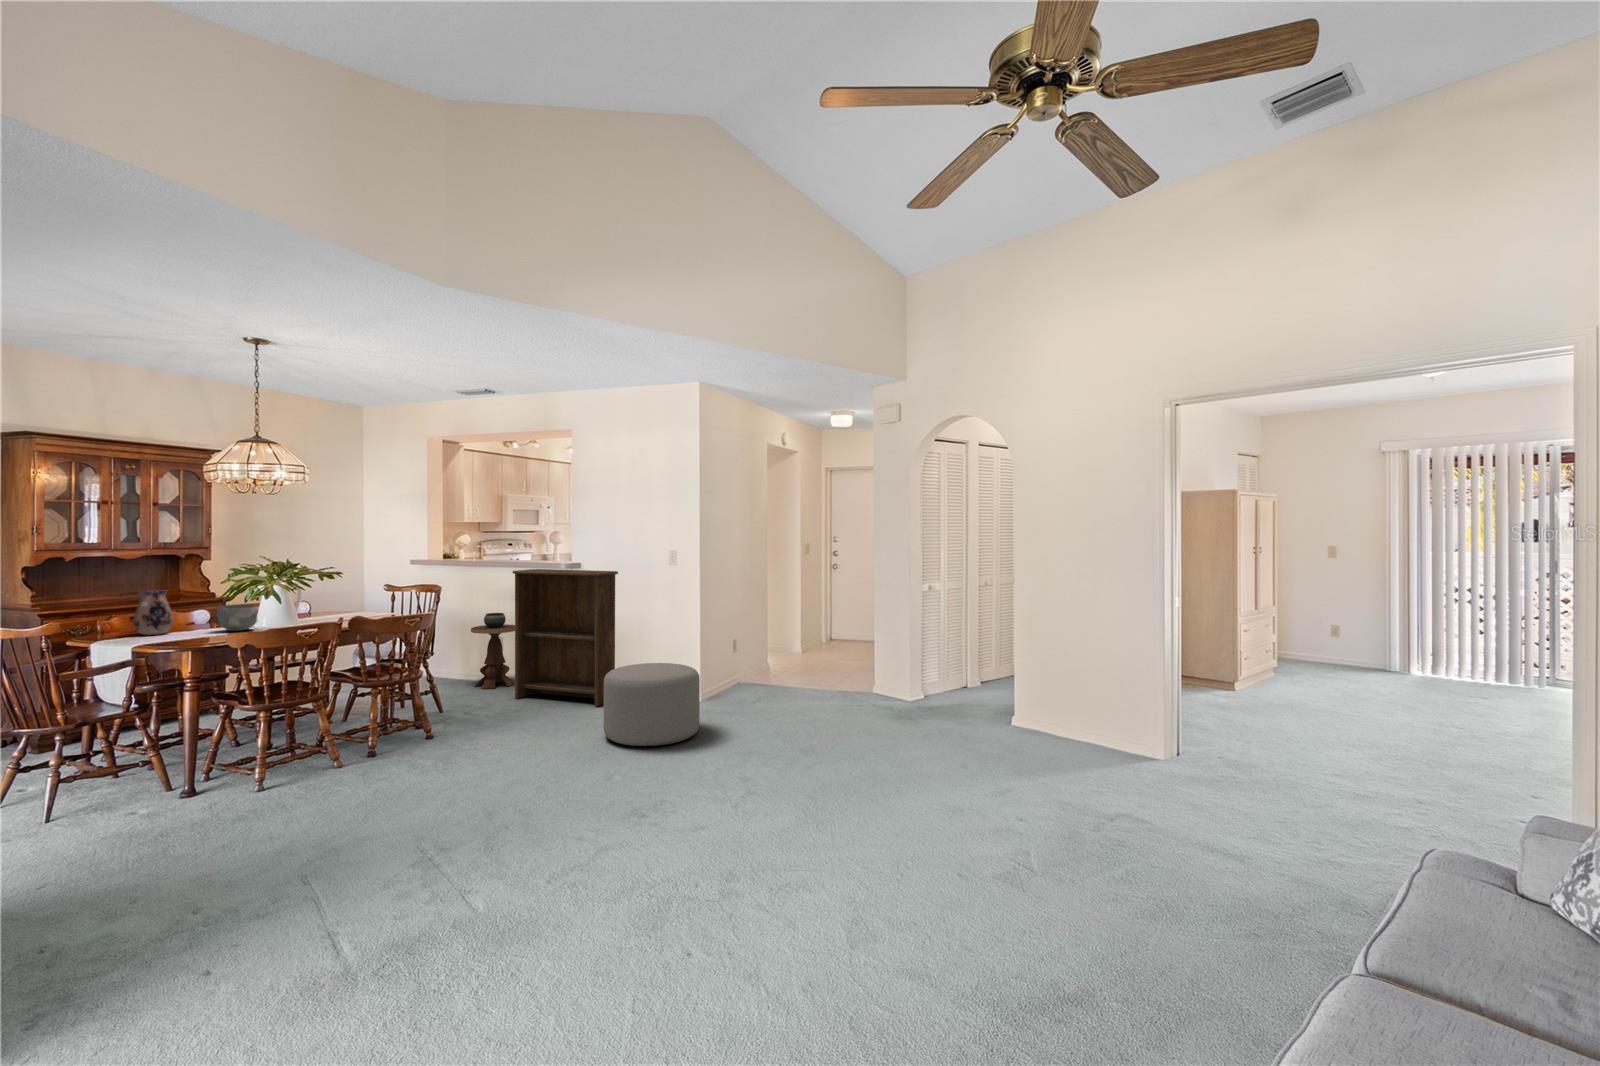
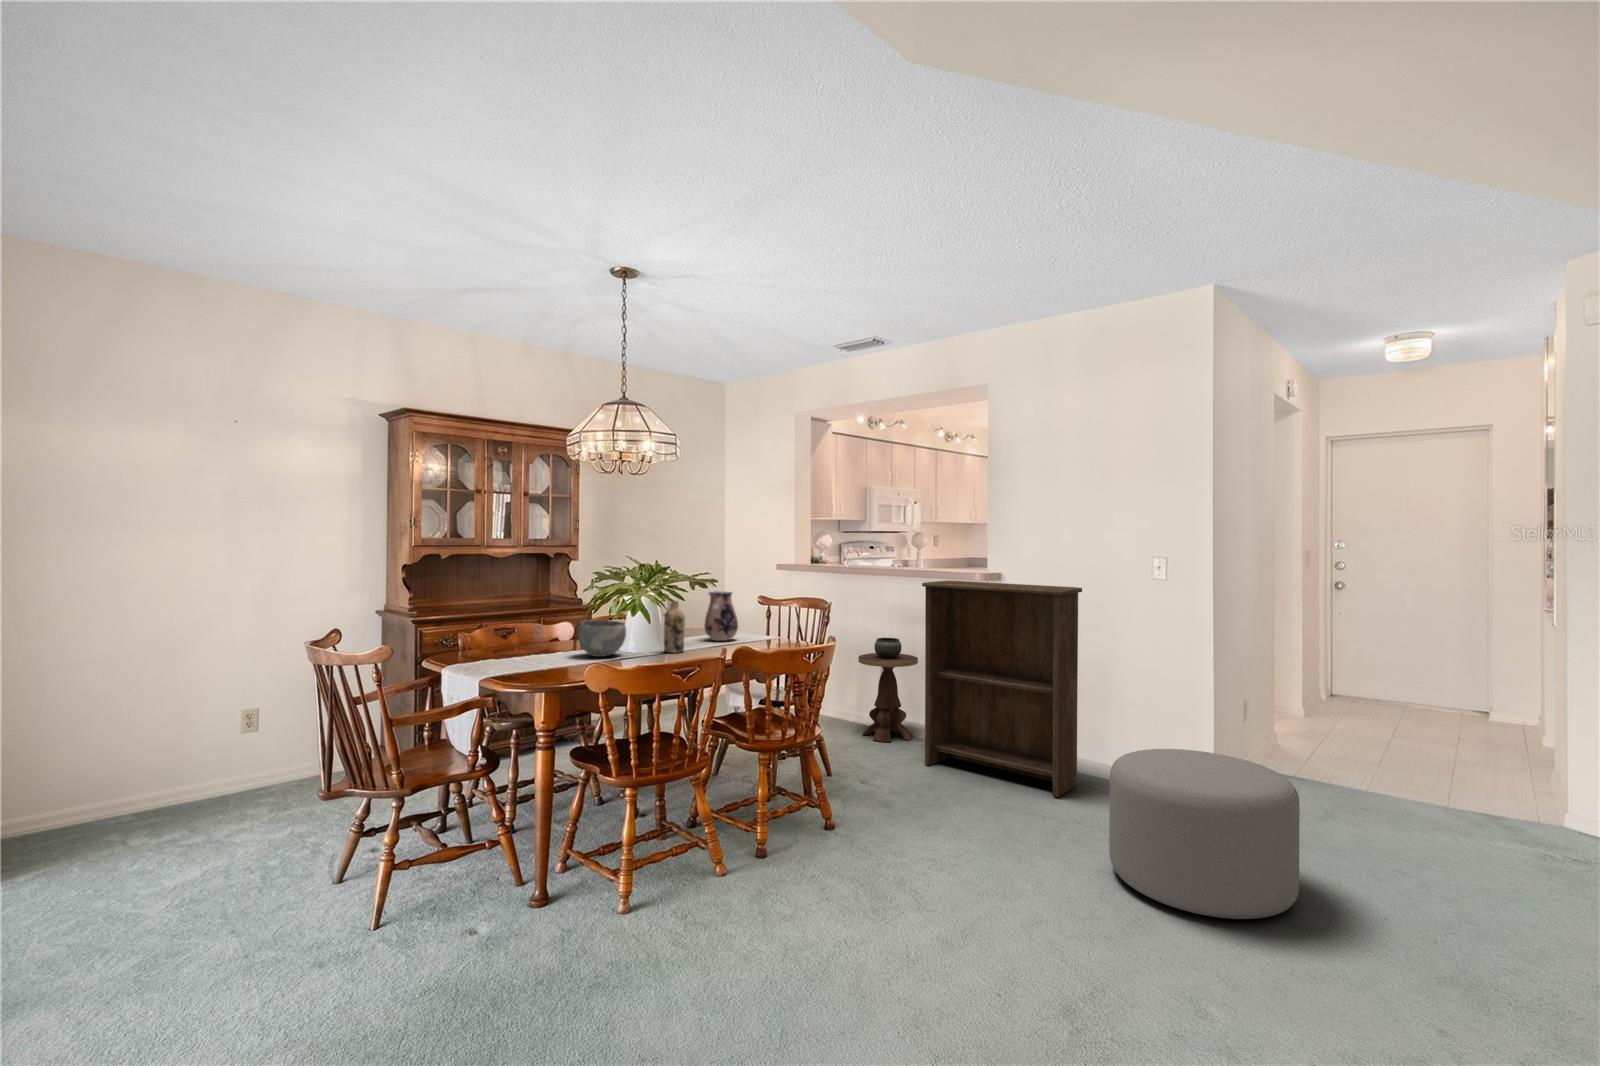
wine bottle: none [294,577,312,626] -> present [664,586,685,653]
ceramic pitcher: present [133,591,174,635] -> present [704,591,738,641]

